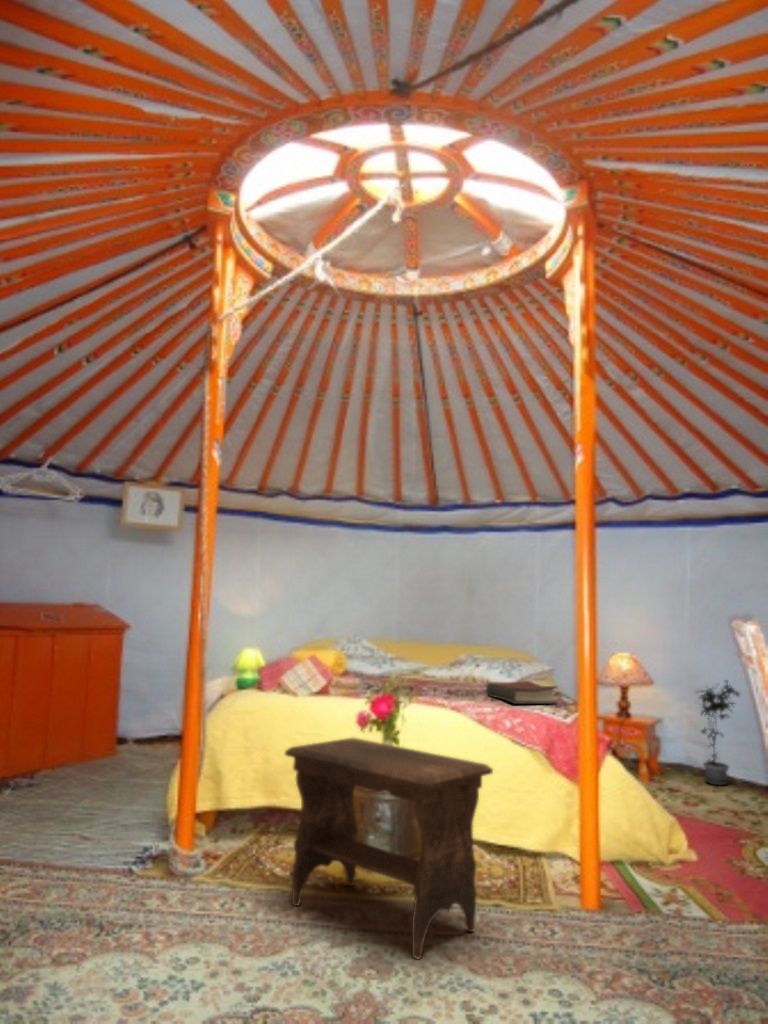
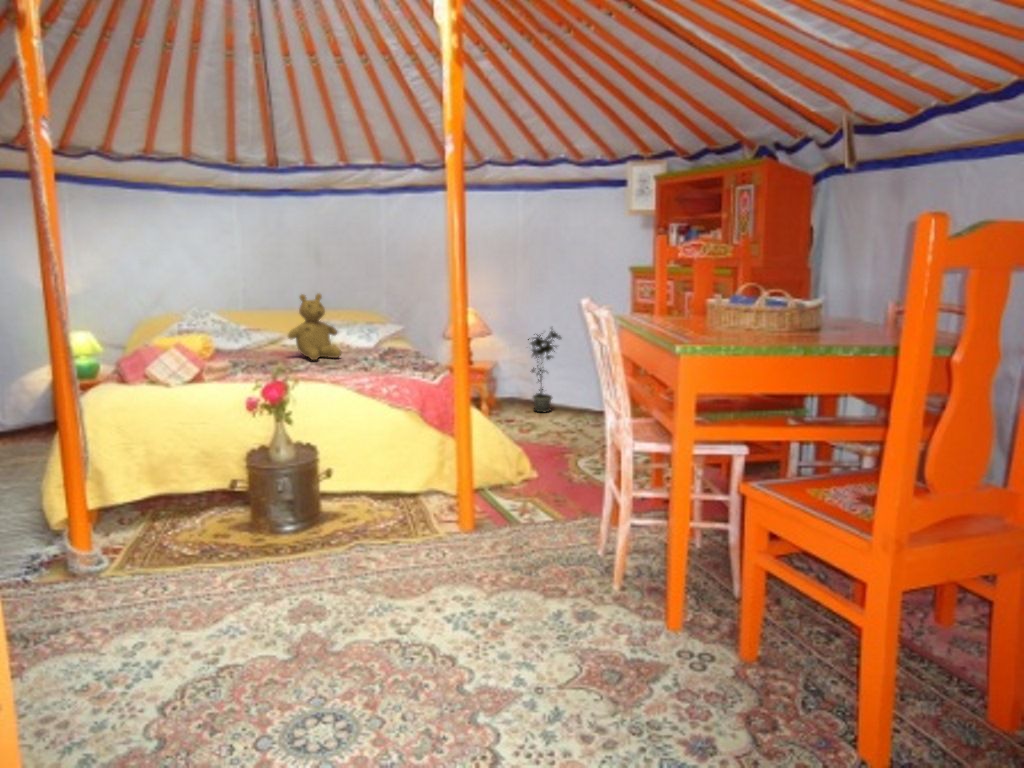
teddy bear: none [422,619,474,688] -> present [288,294,341,360]
hardback book: present [486,681,557,704] -> none [355,347,422,370]
footstool: present [285,738,493,959] -> none [188,424,391,599]

